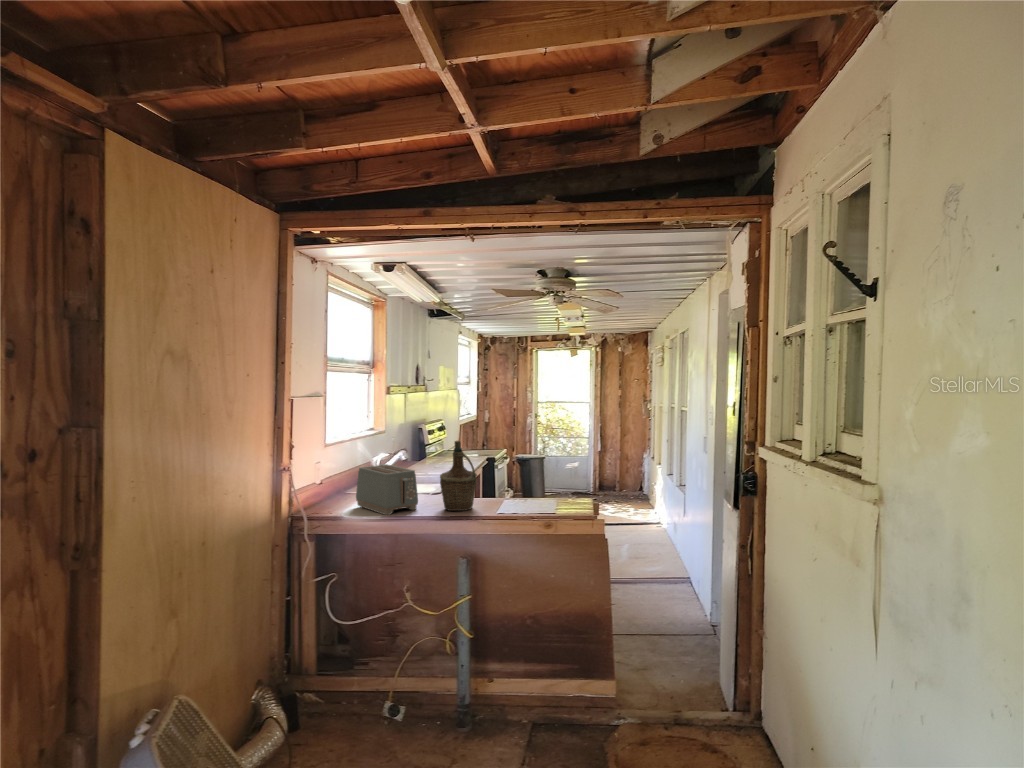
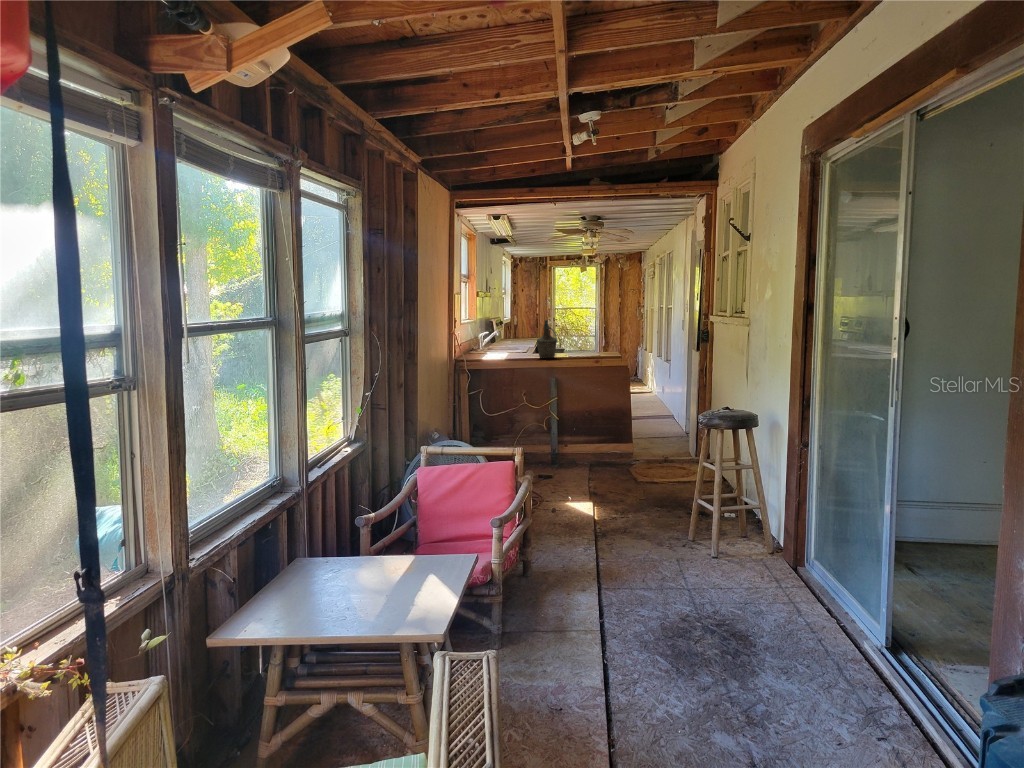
toaster: present [356,464,418,515] -> none [488,337,525,361]

